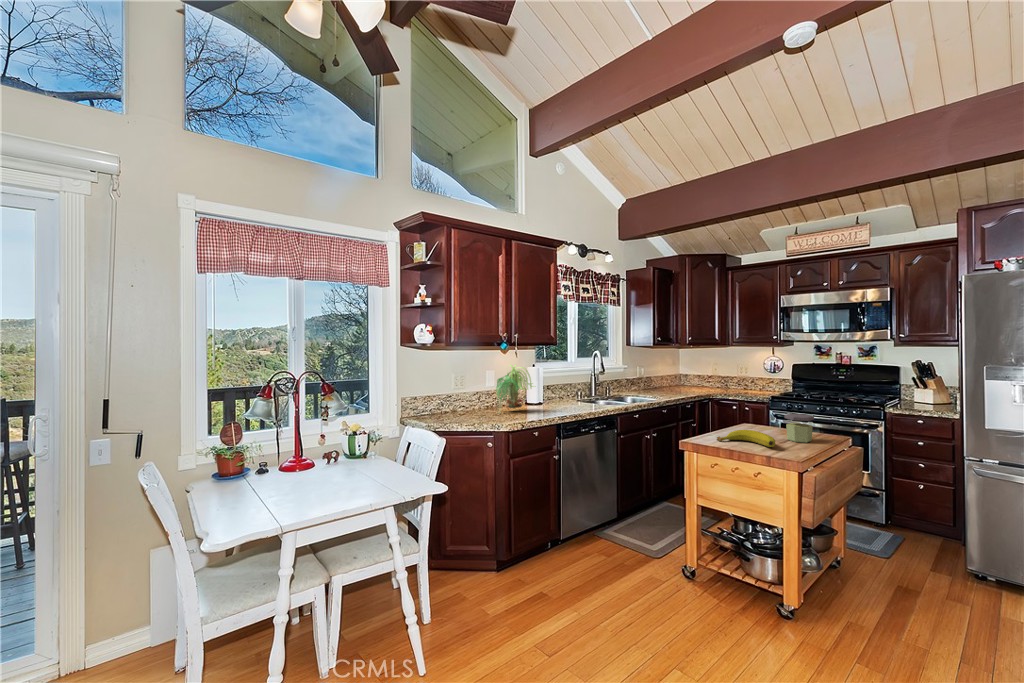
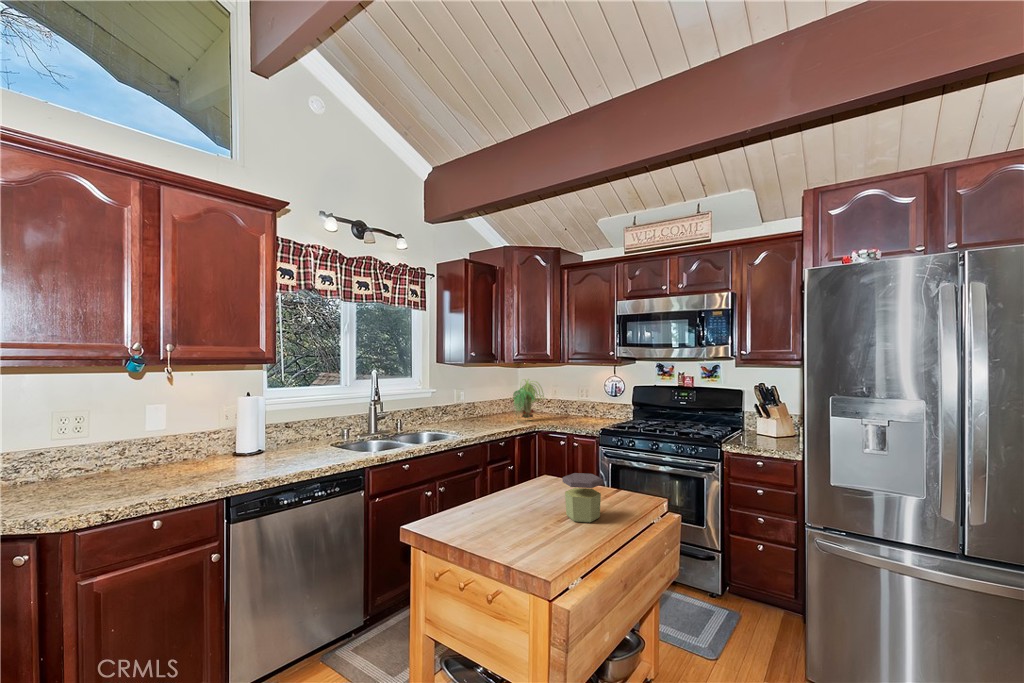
plant: present [496,365,534,409] -> present [513,379,544,418]
banana: present [717,430,775,447] -> none [453,504,532,540]

